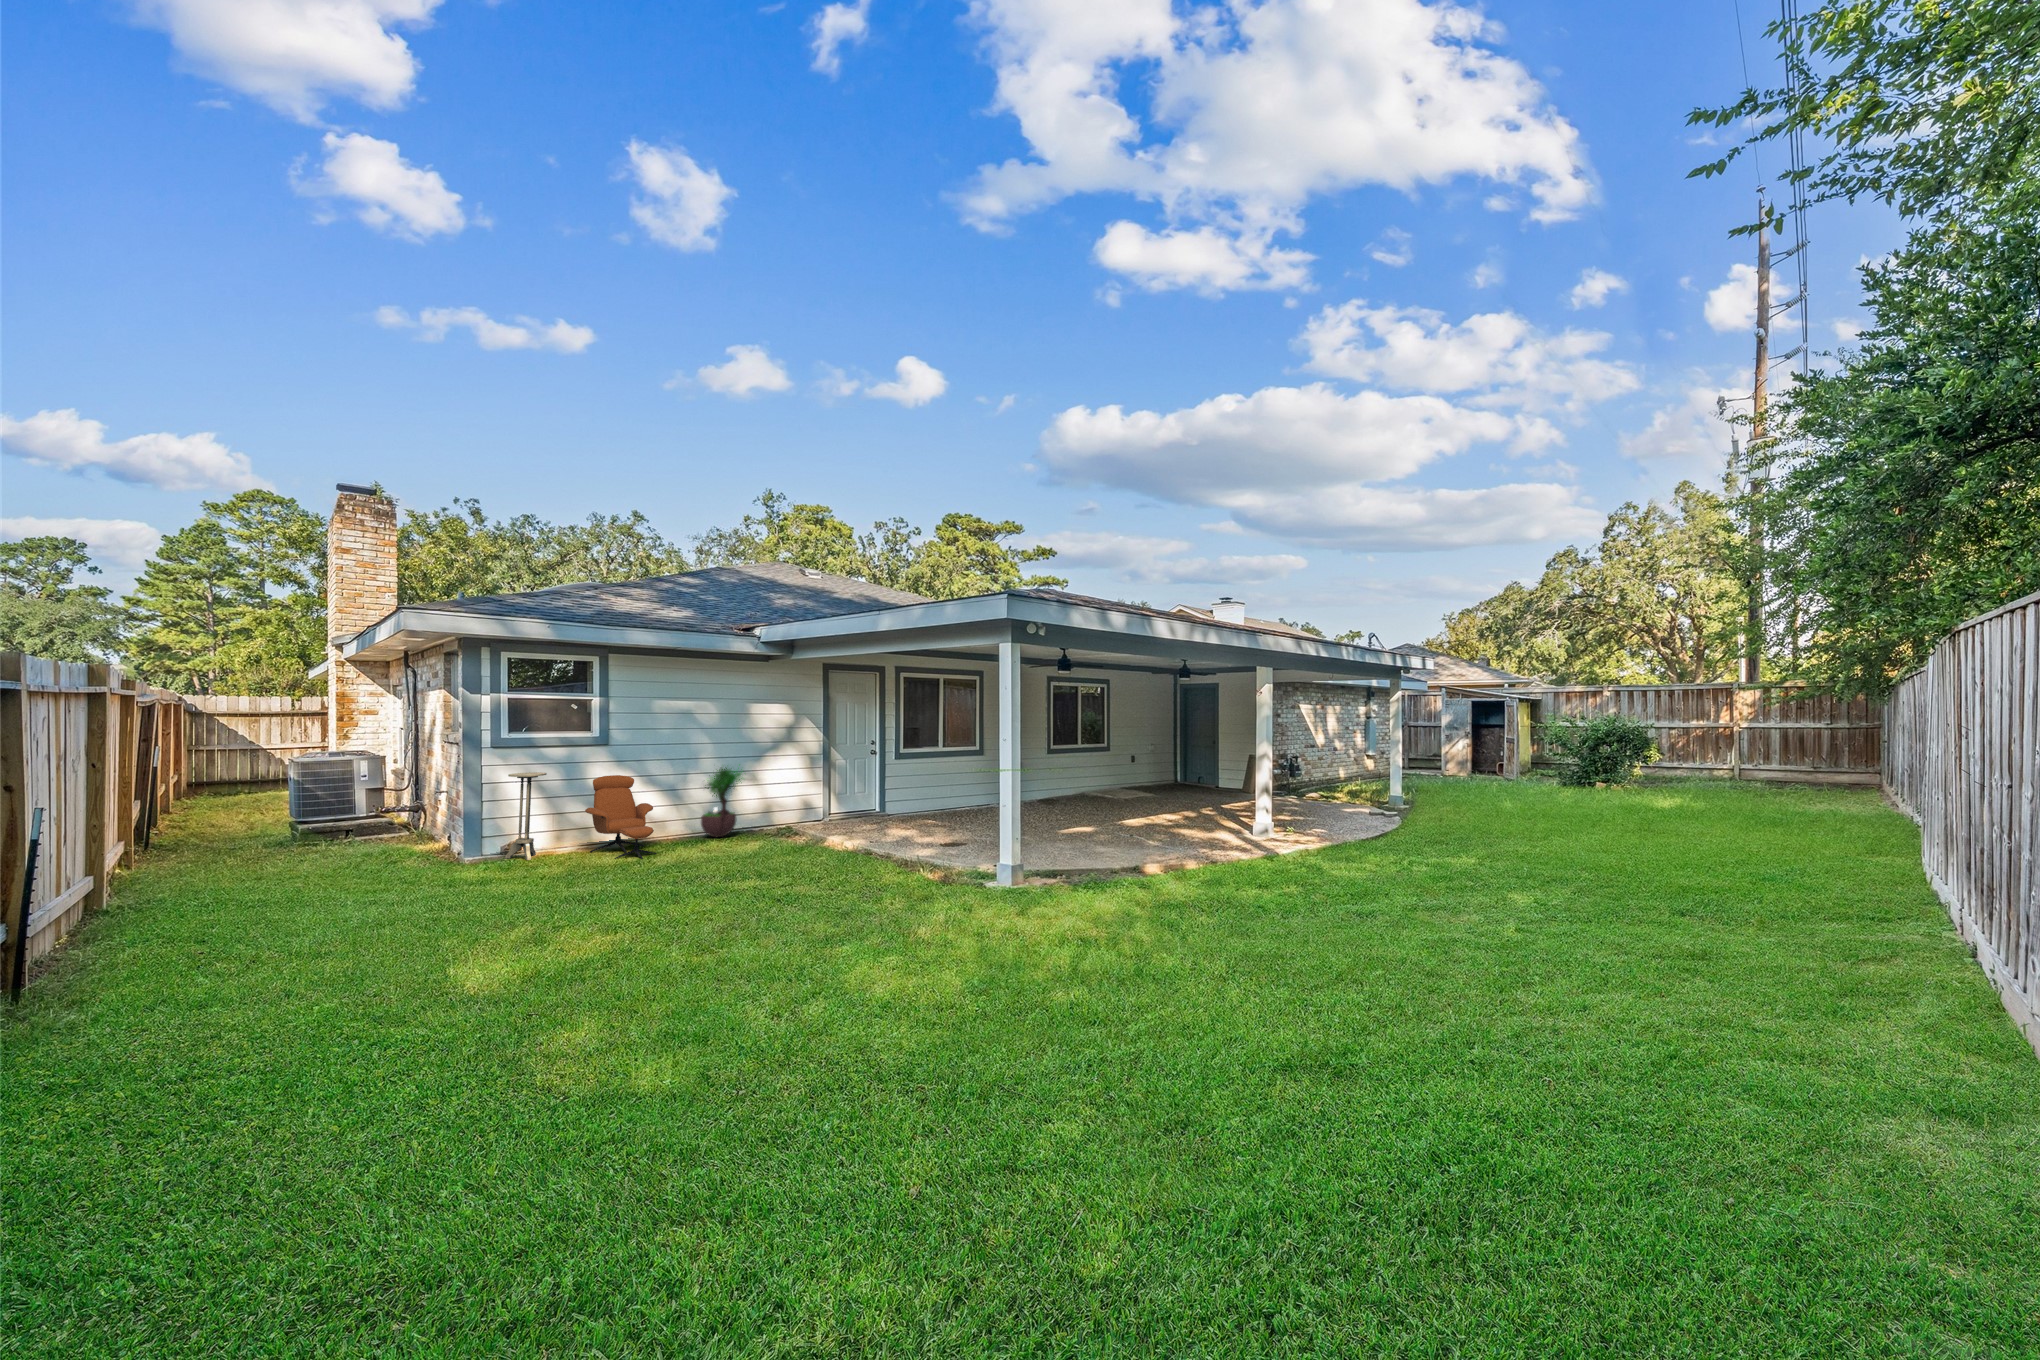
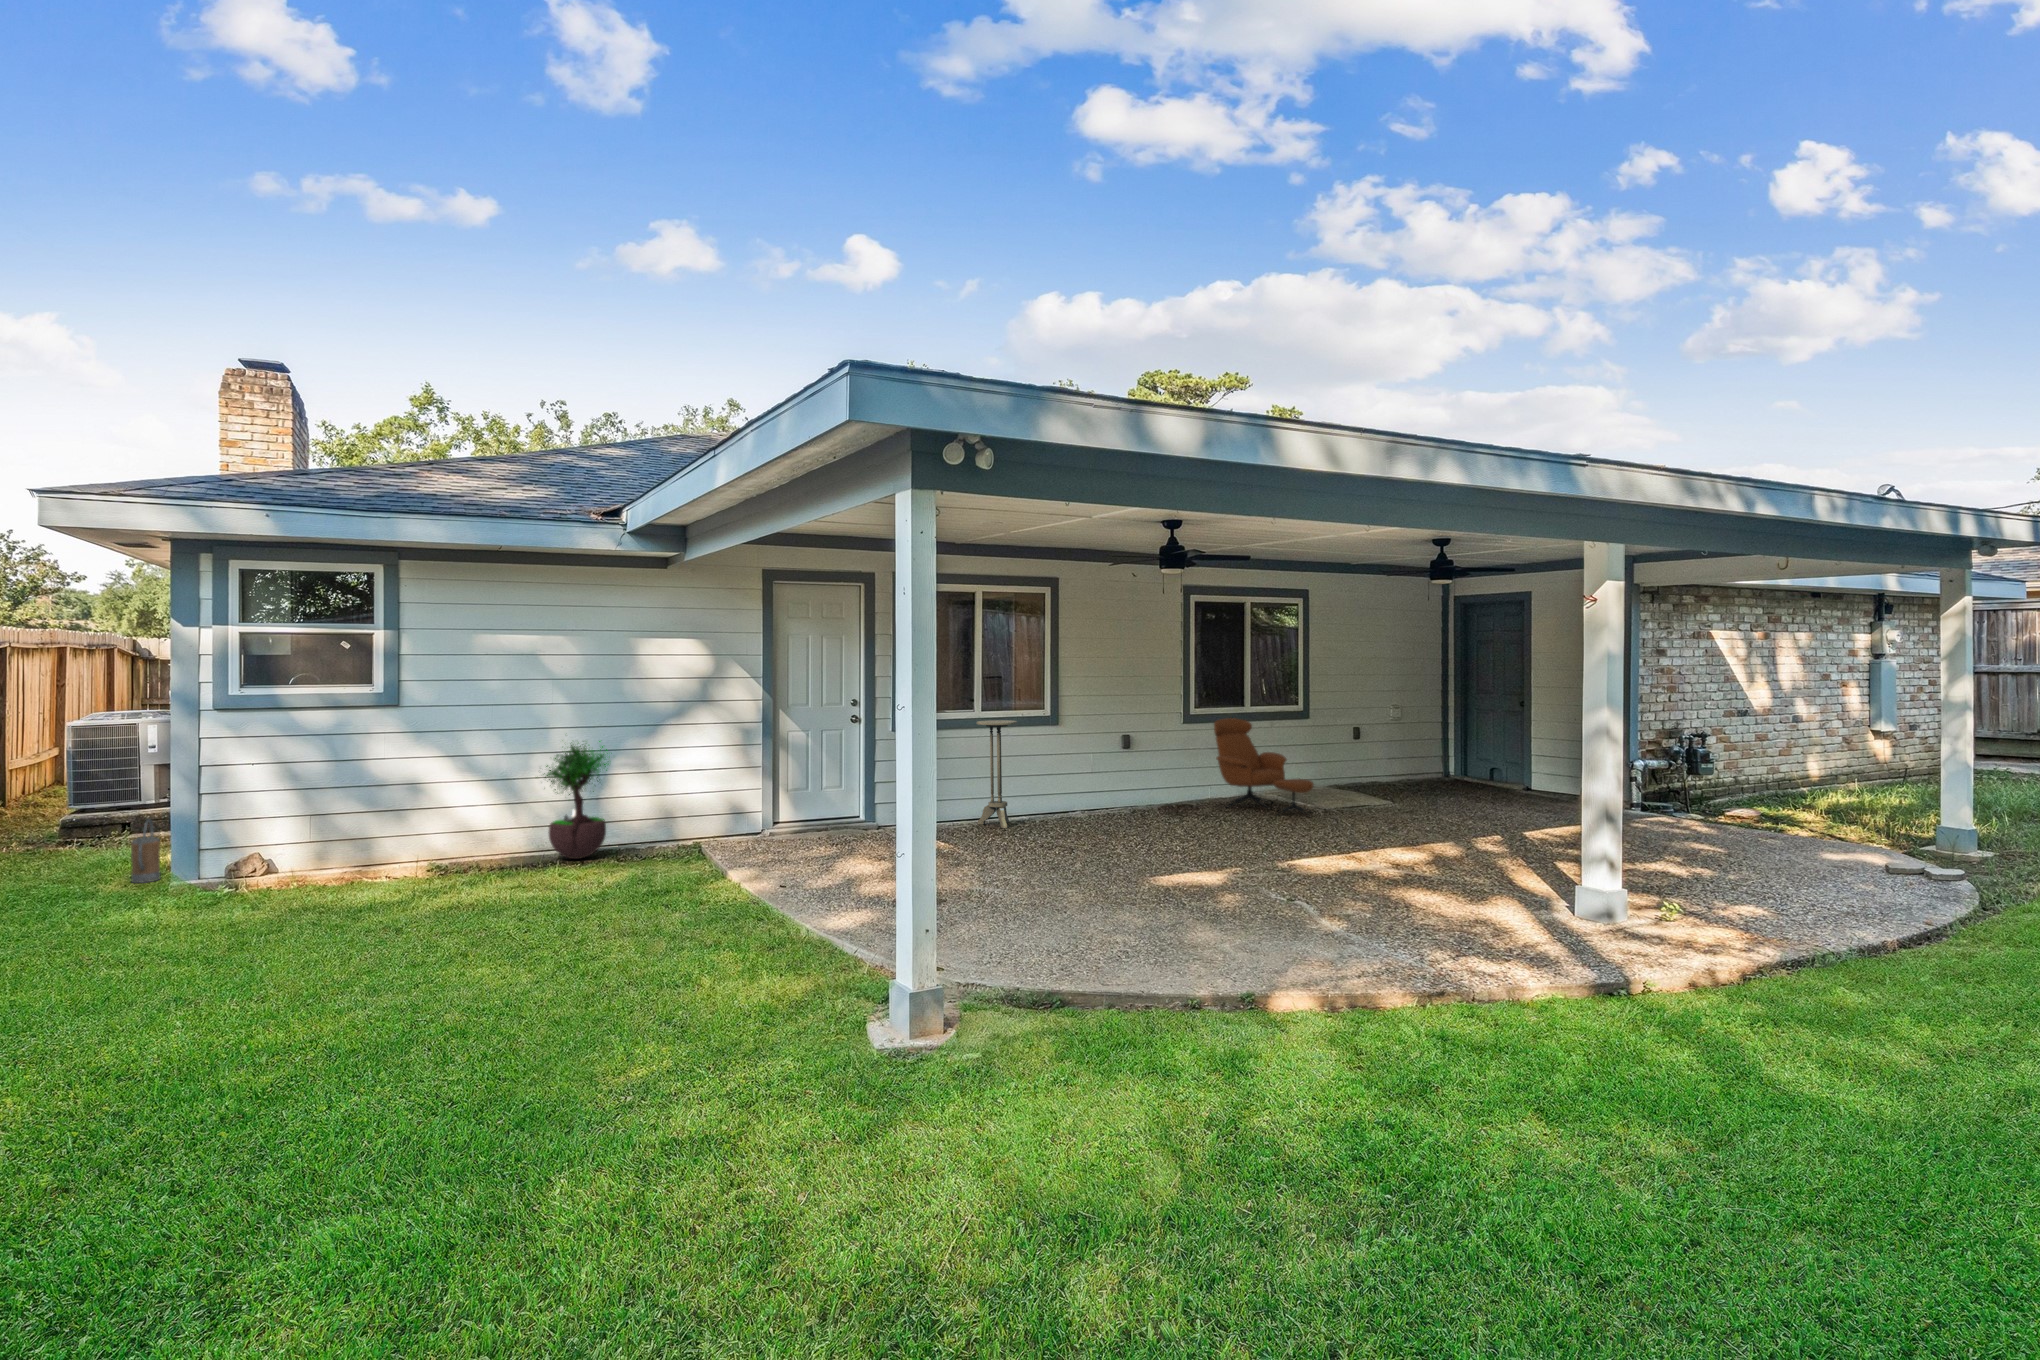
side table: present [505,772,547,860] -> present [977,720,1017,828]
lounge chair: present [585,775,656,859] -> present [1214,718,1314,815]
watering can: none [420,820,440,862] -> present [131,819,160,883]

